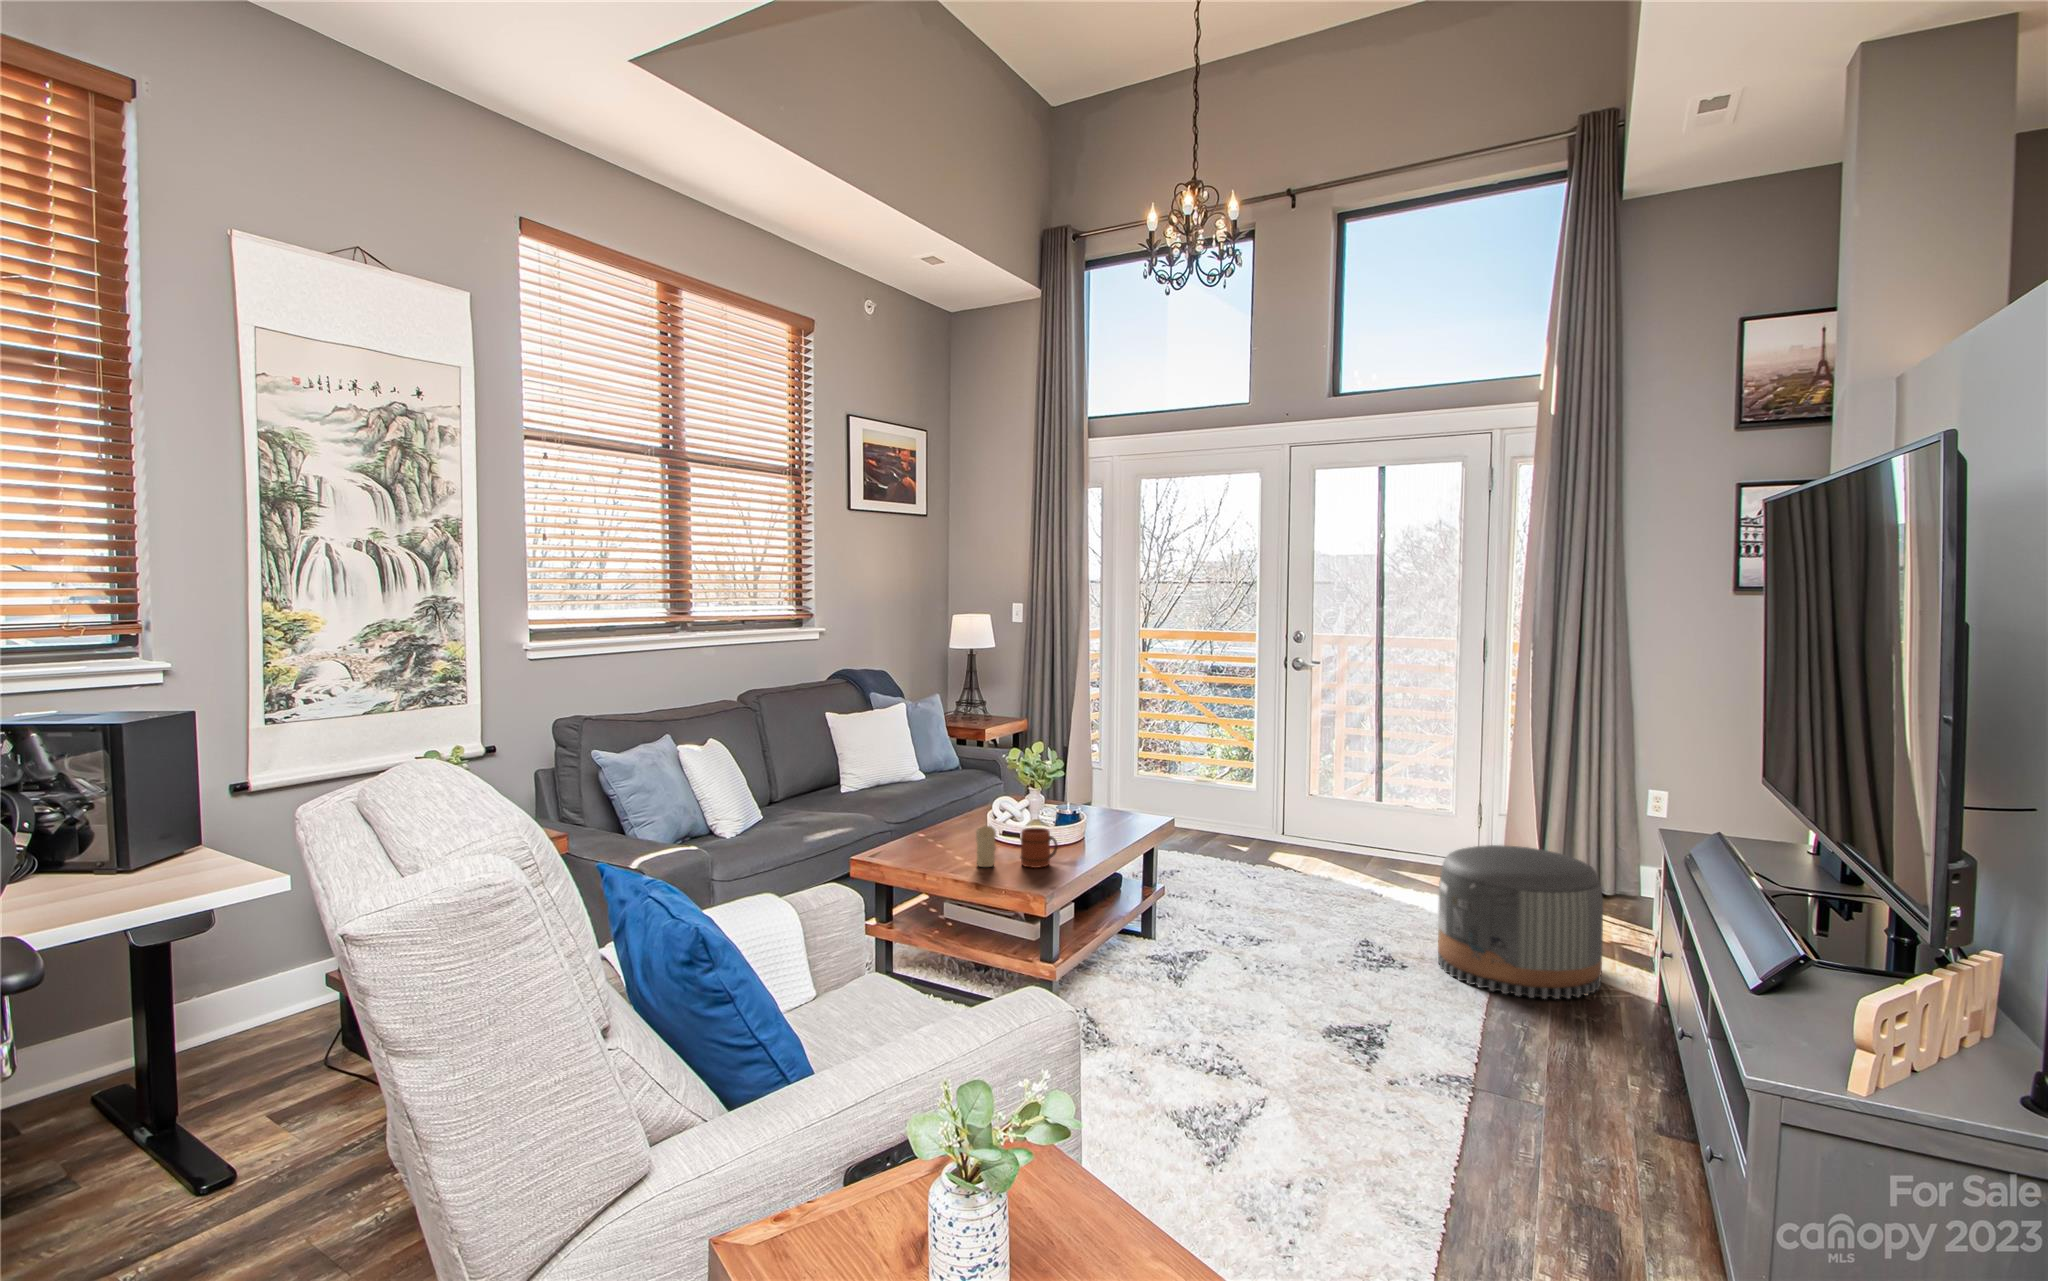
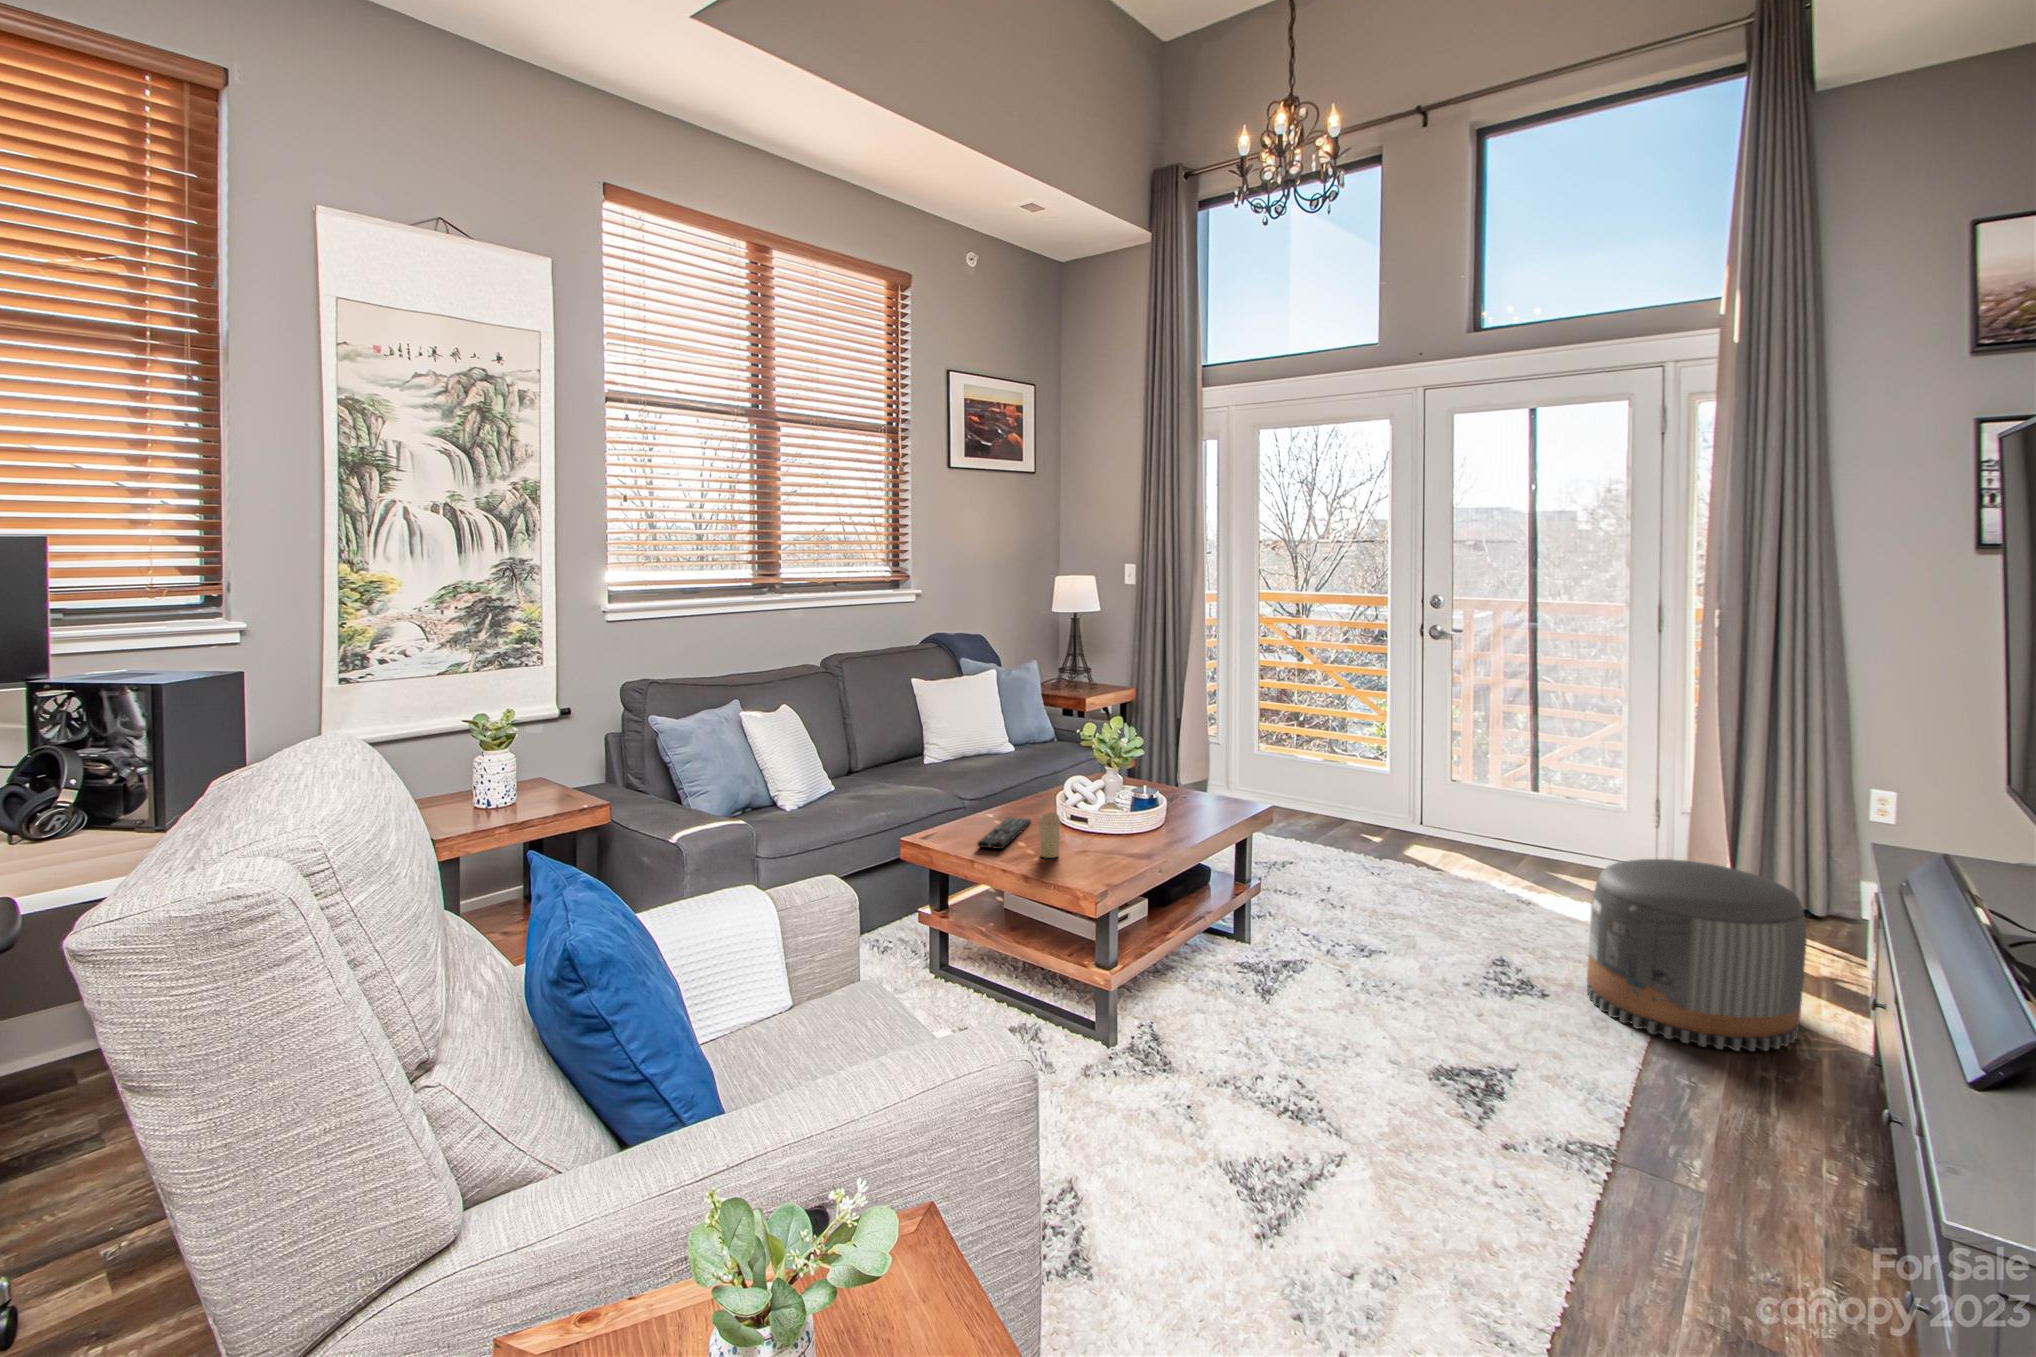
mug: present [1020,828,1058,868] -> none [1088,817,1130,861]
remote control: none [917,834,958,862] -> present [977,818,1031,849]

